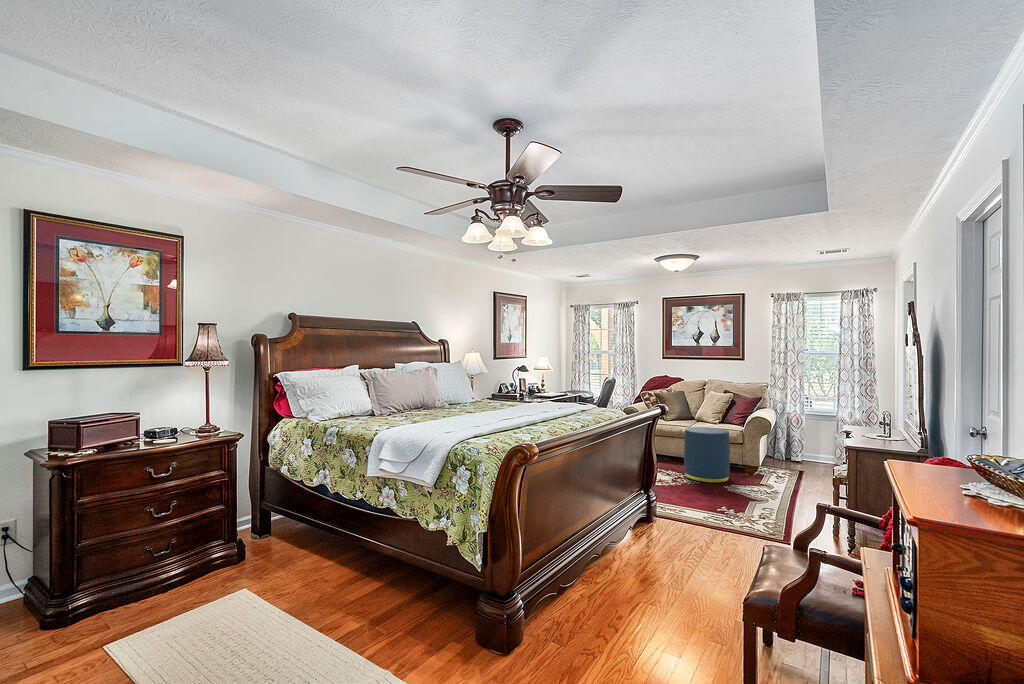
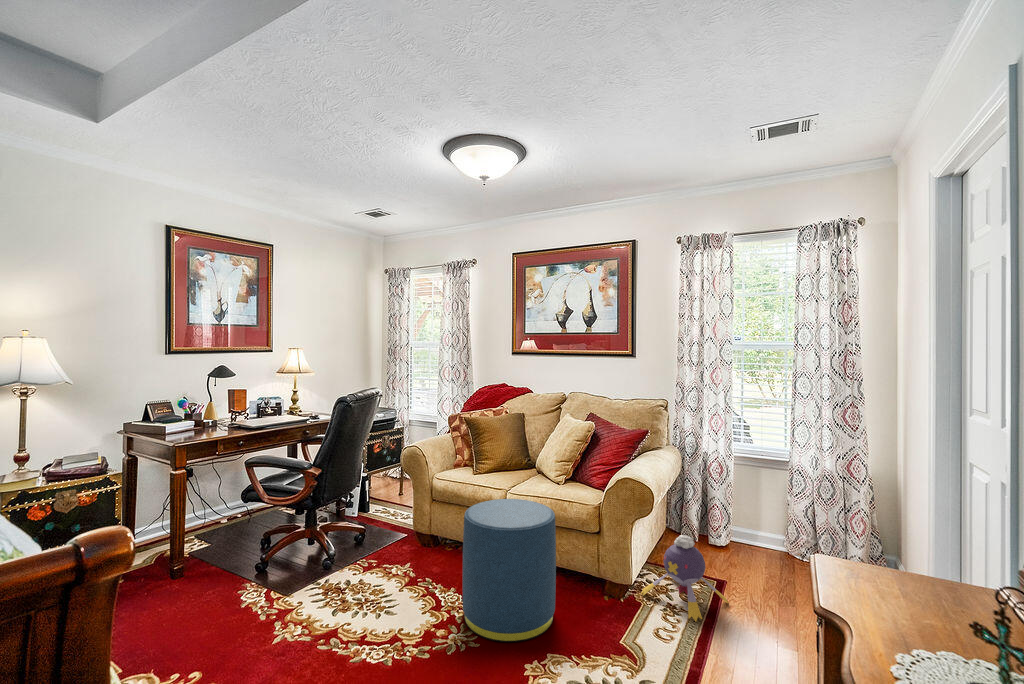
plush toy: none [764,445,809,480] -> present [641,535,728,621]

